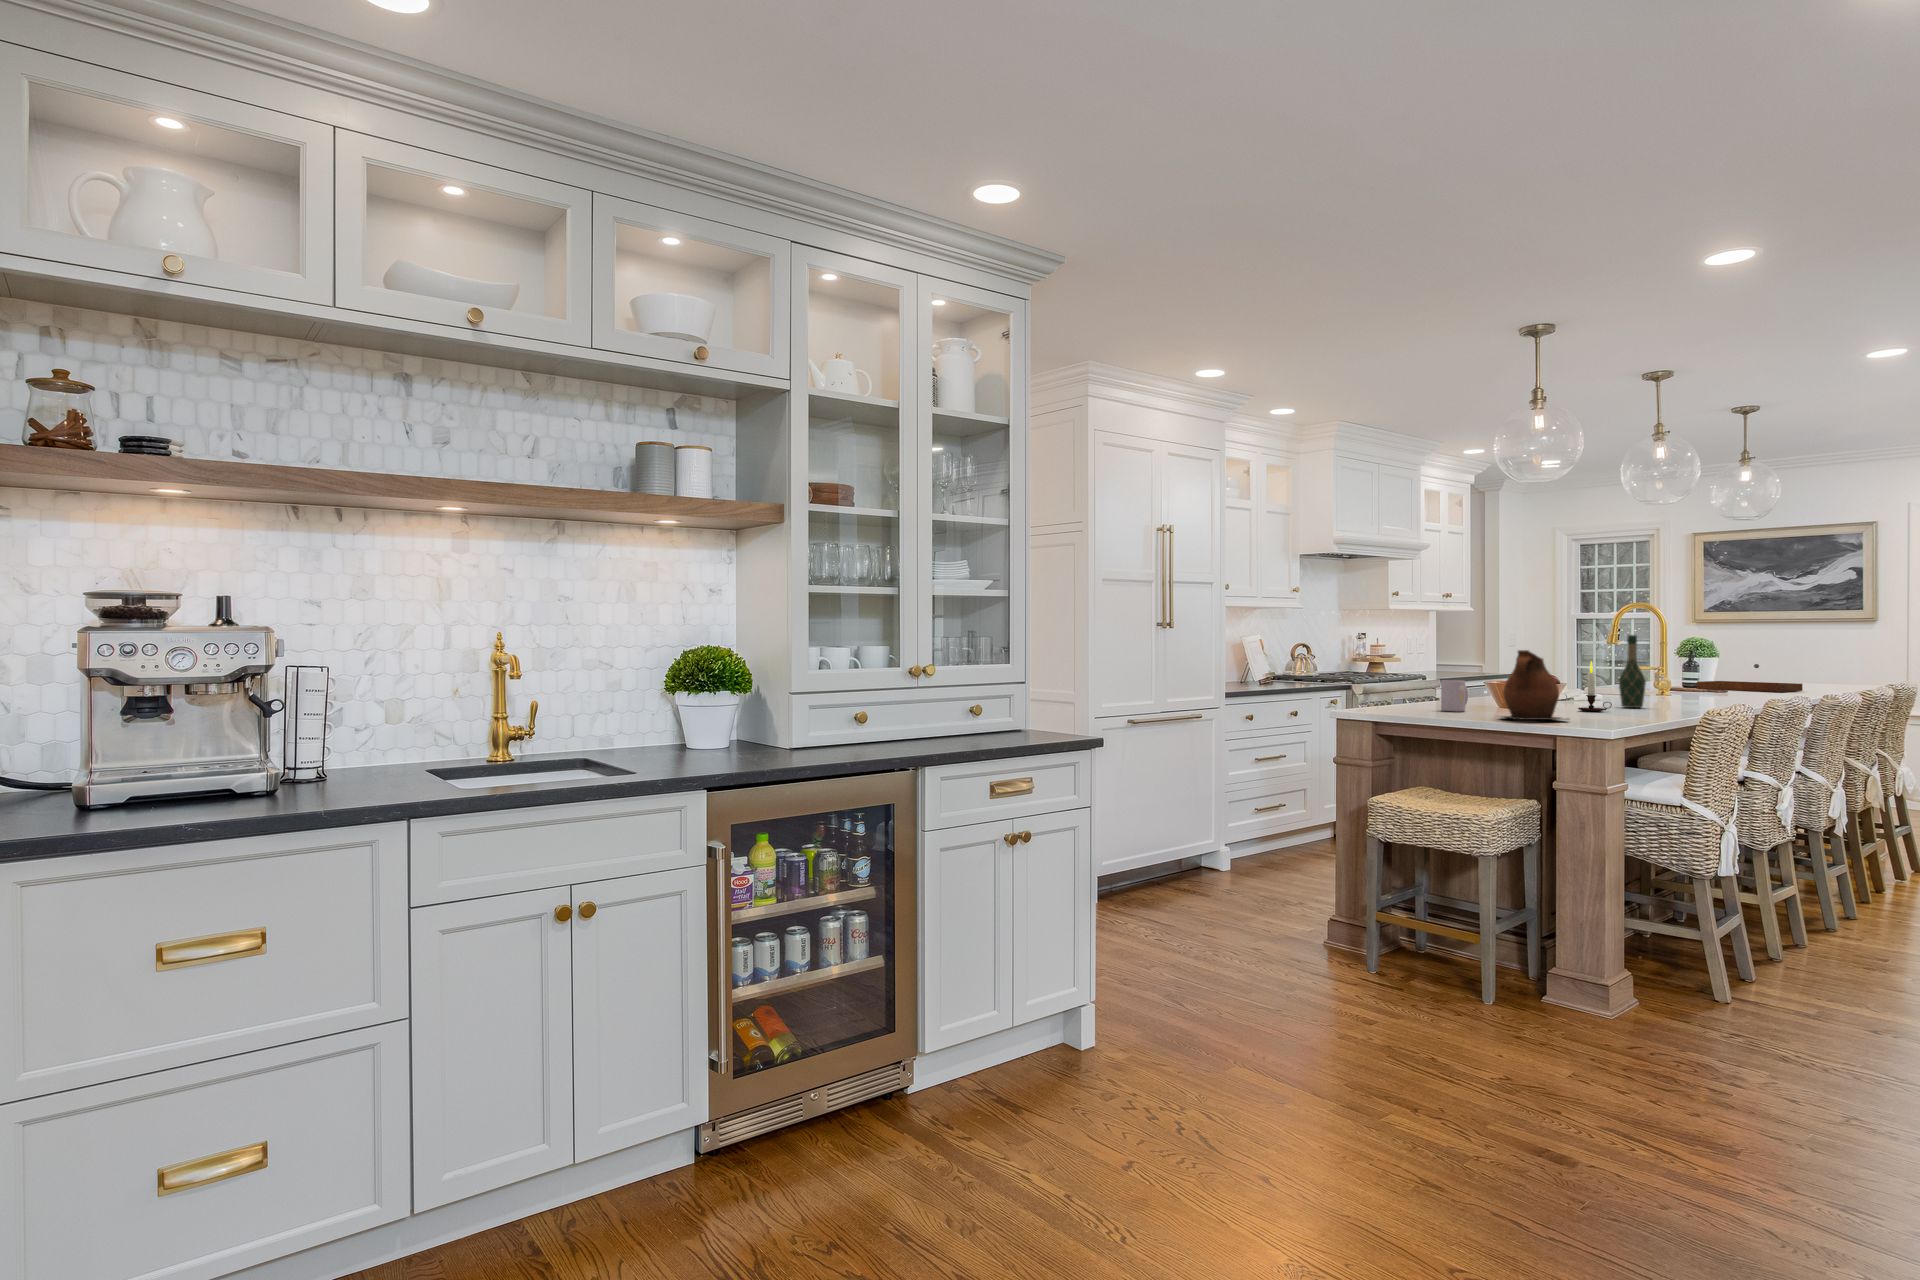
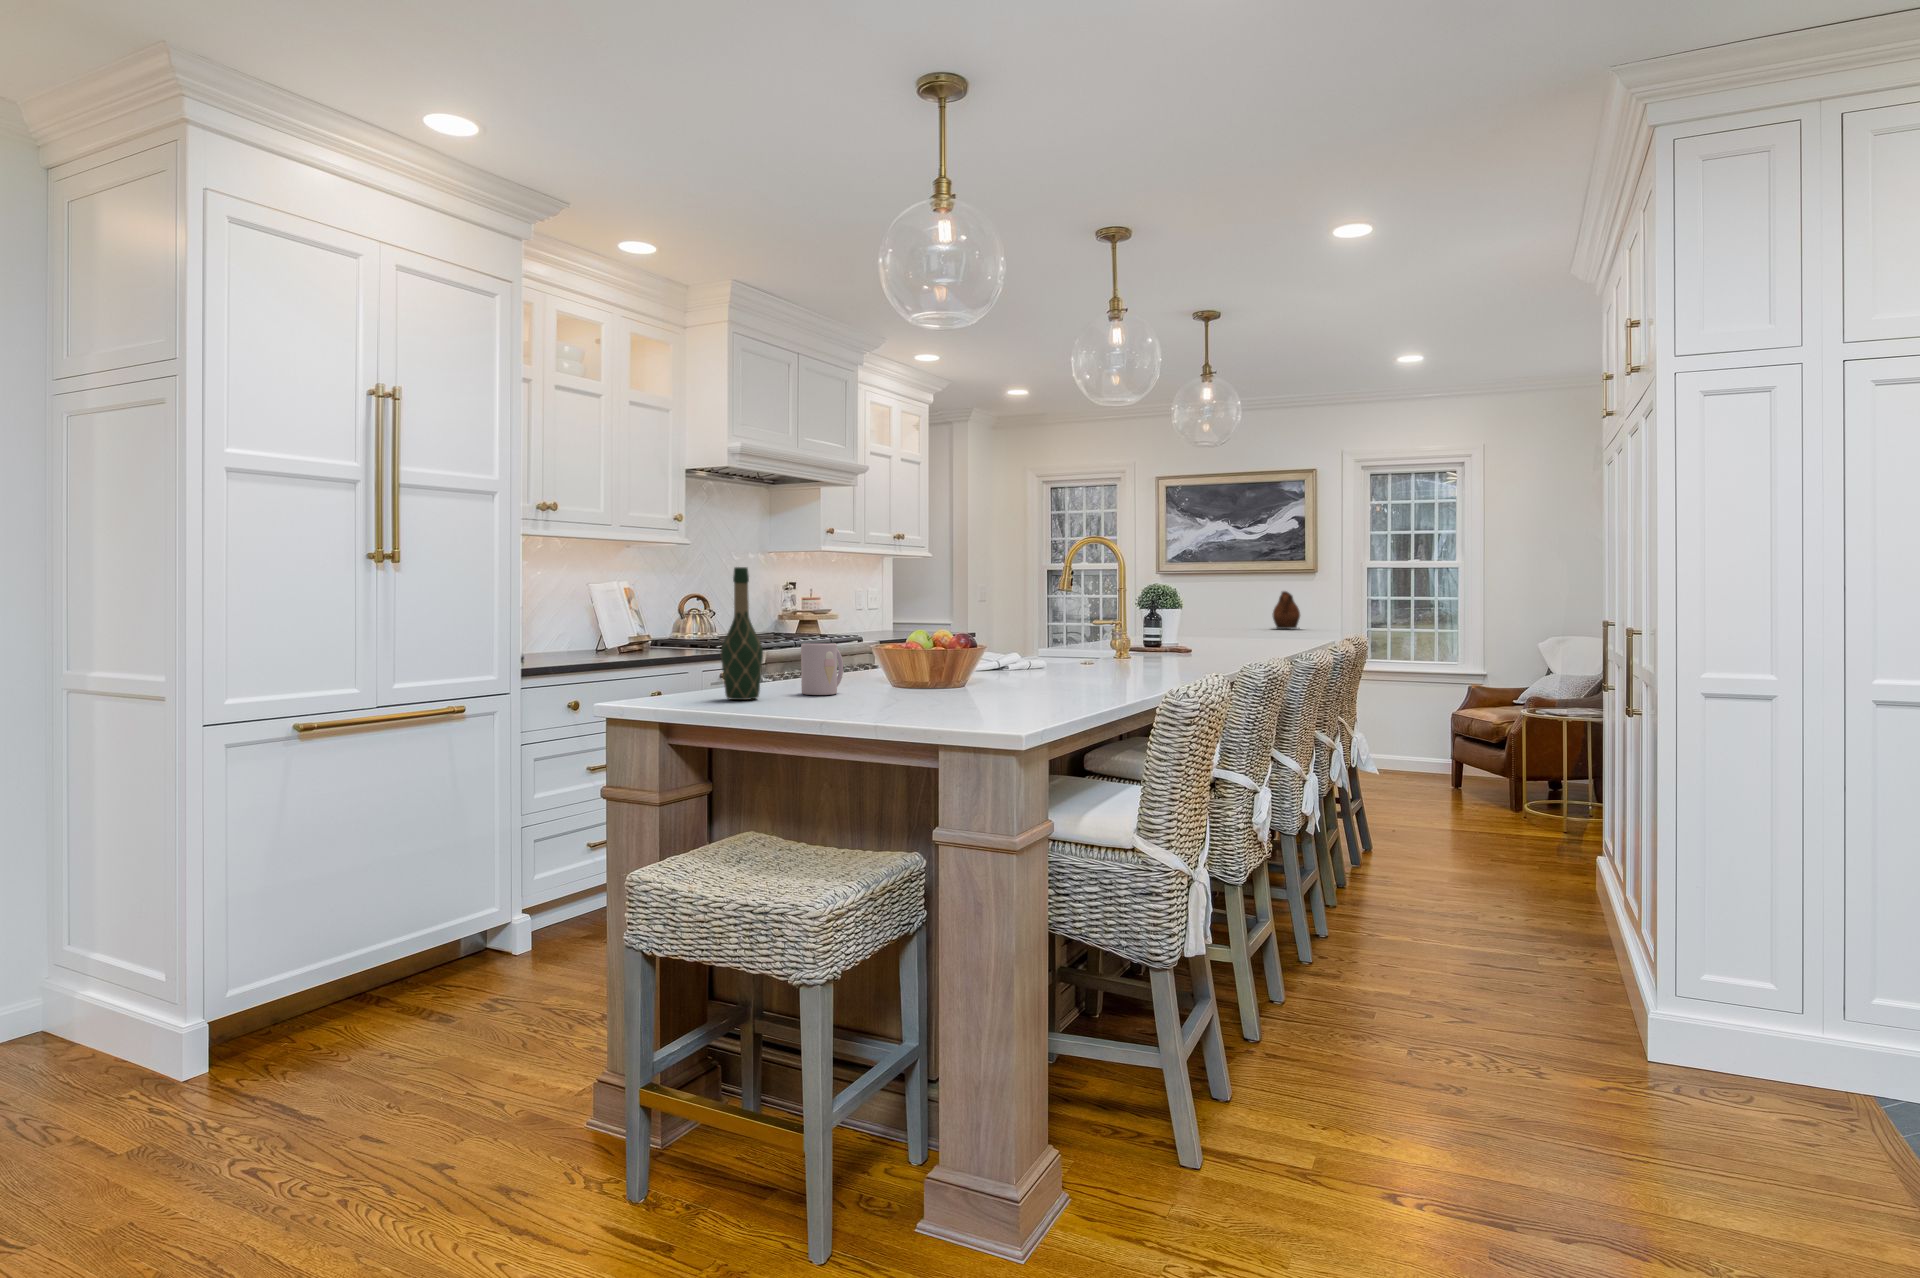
wine bottle: present [1619,635,1646,708] -> present [721,567,763,700]
ceramic pitcher: present [1501,650,1568,720] -> present [1273,591,1300,629]
candle: present [1578,661,1612,712] -> none [1004,609,1049,687]
tray: present [1697,664,1802,692] -> none [1158,616,1262,649]

